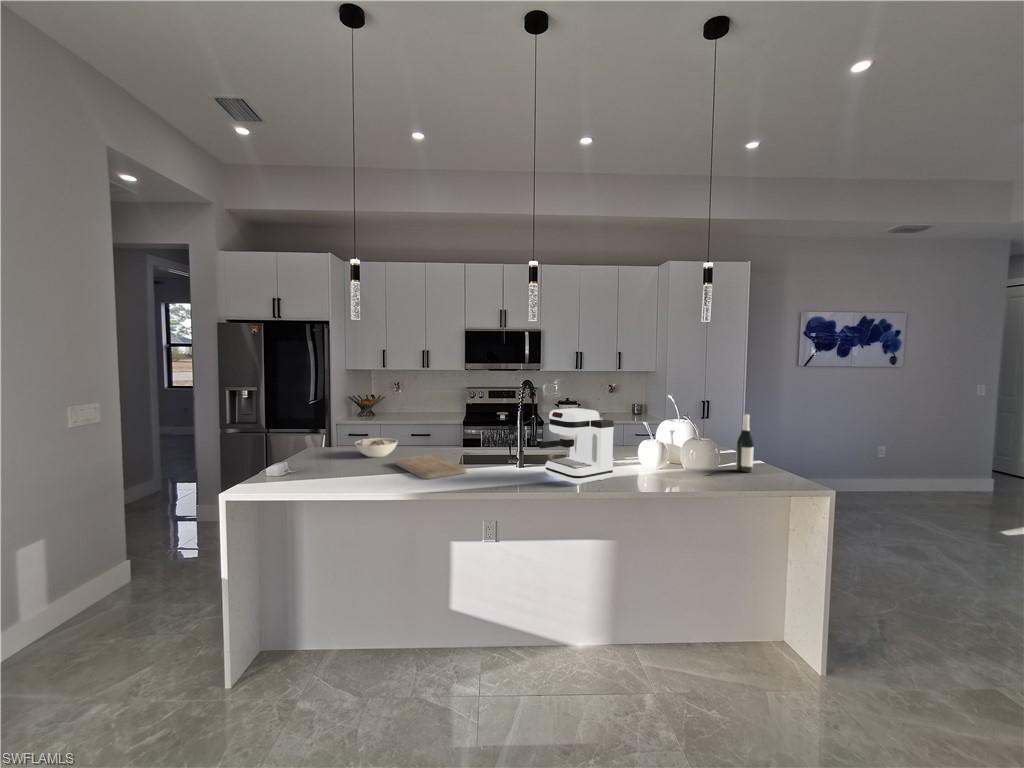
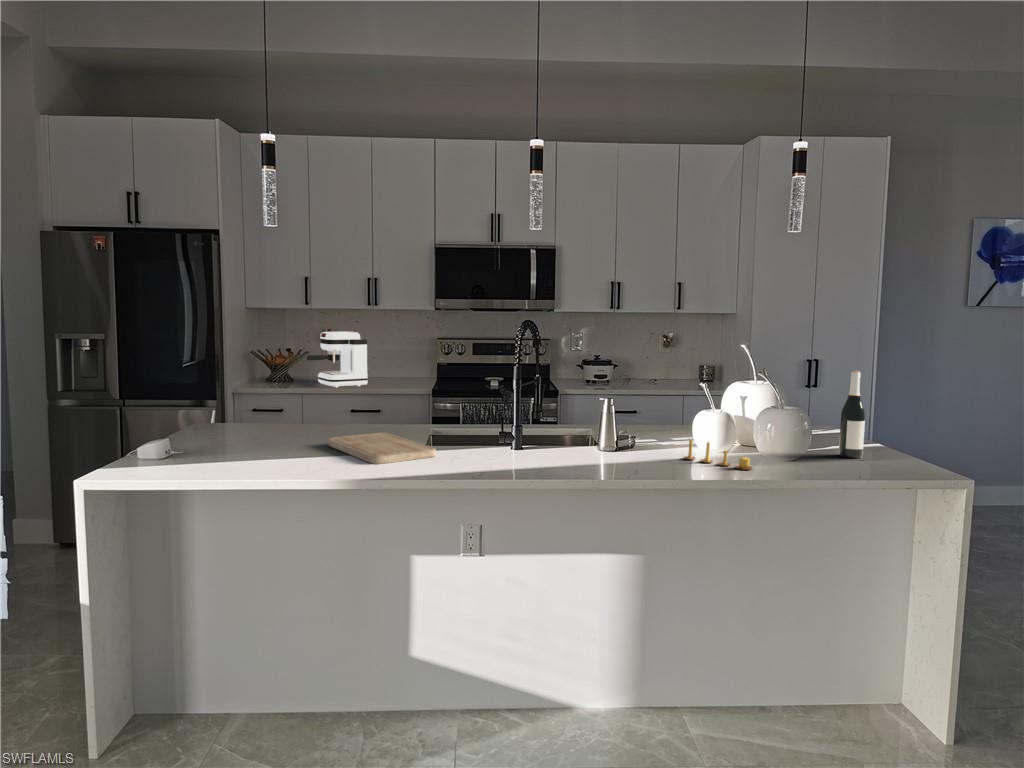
coffee maker: present [539,408,614,485] -> present [307,332,368,387]
bowl: present [355,438,398,457] -> none [266,408,331,436]
candle: none [633,459,681,483] -> present [683,440,752,470]

